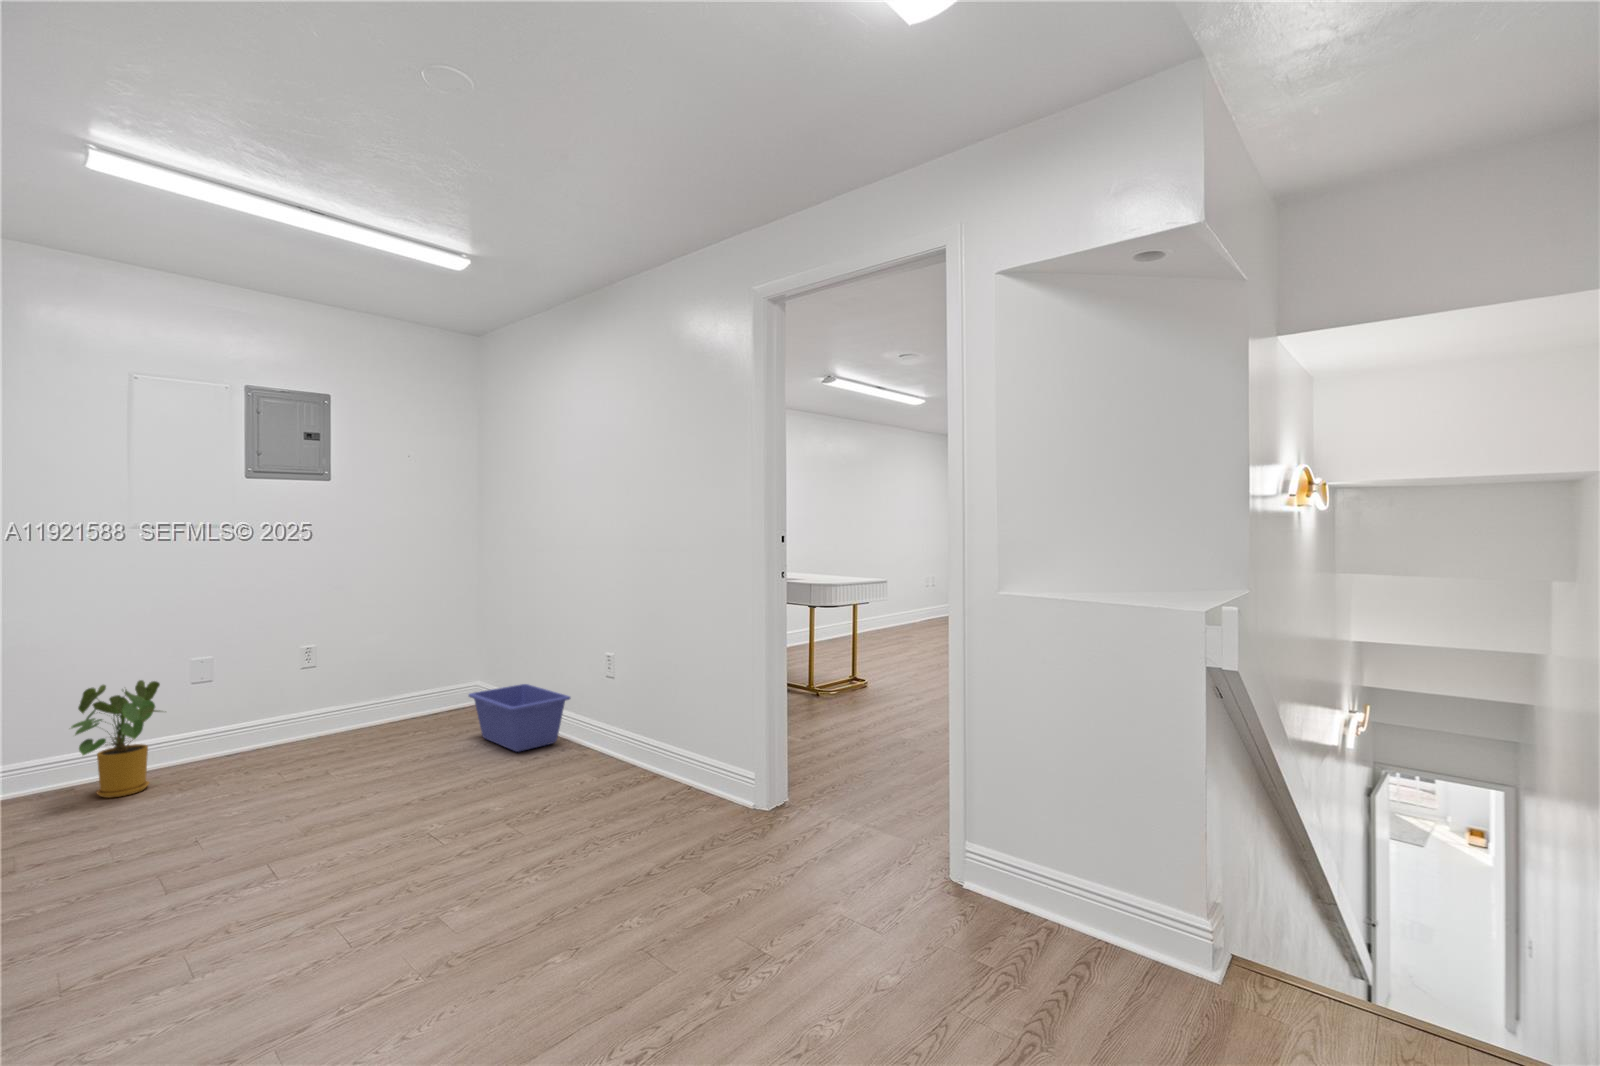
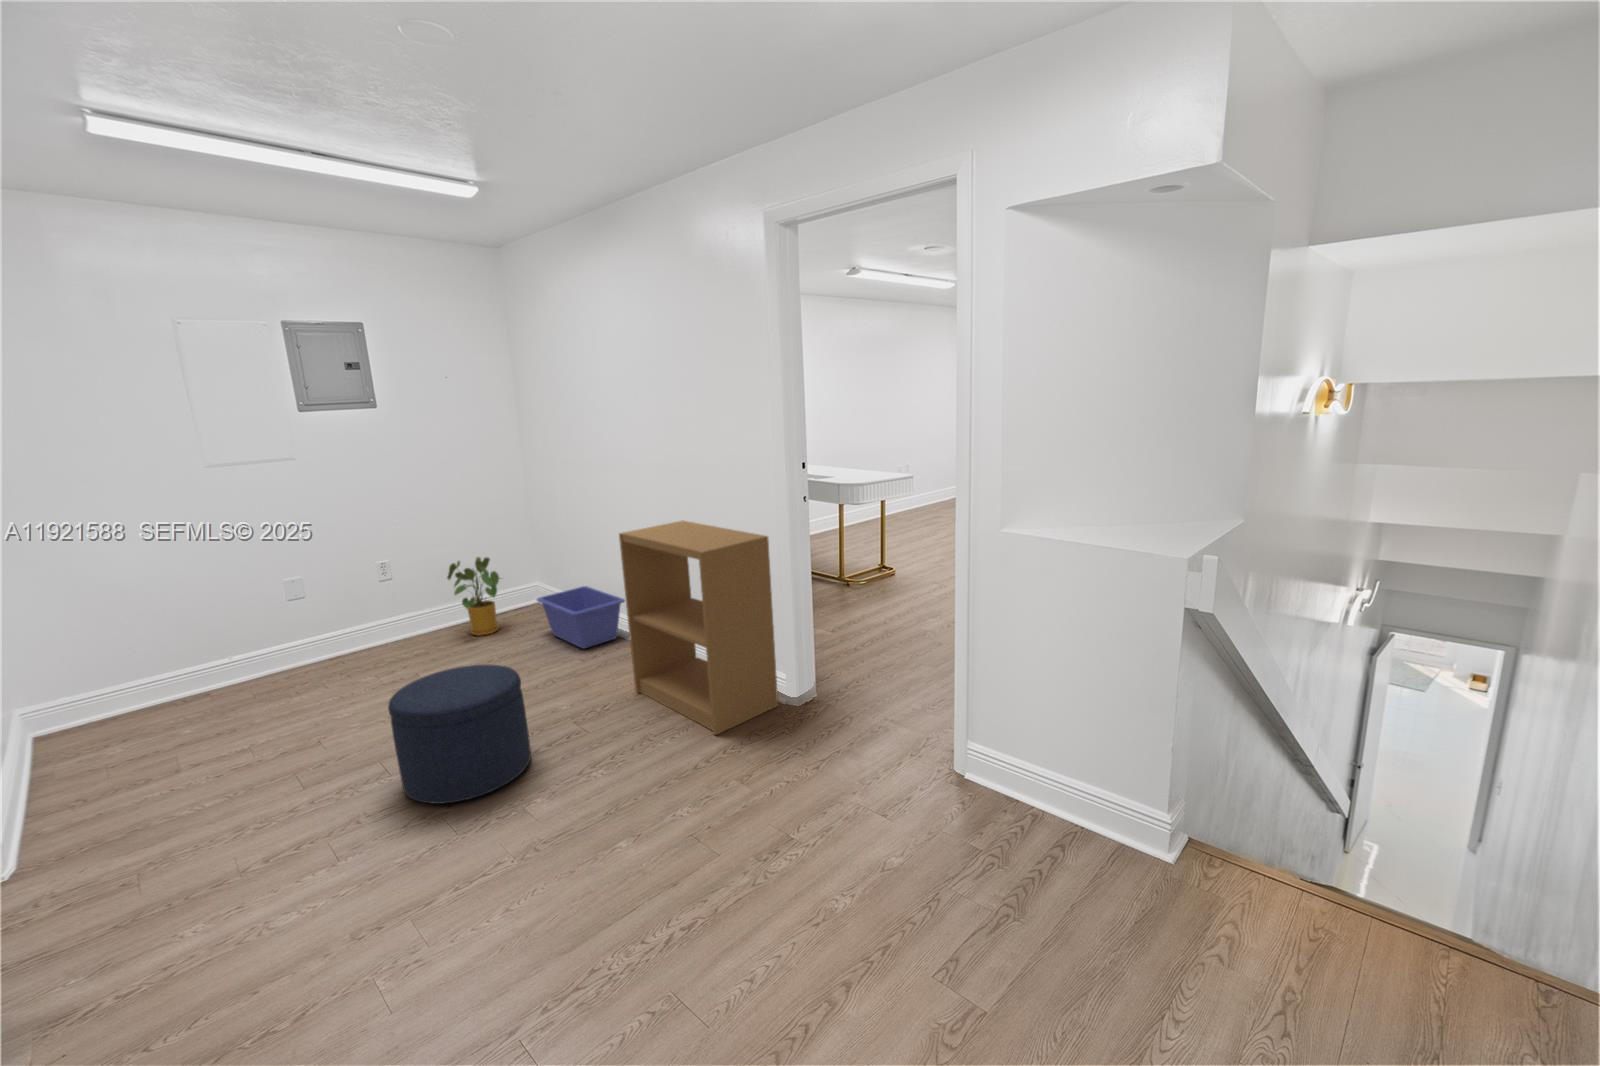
bookshelf: none [574,601,743,841] -> present [619,520,778,735]
house plant: present [71,680,160,798] -> present [447,557,500,636]
ottoman: none [278,746,445,912] -> present [388,664,531,804]

